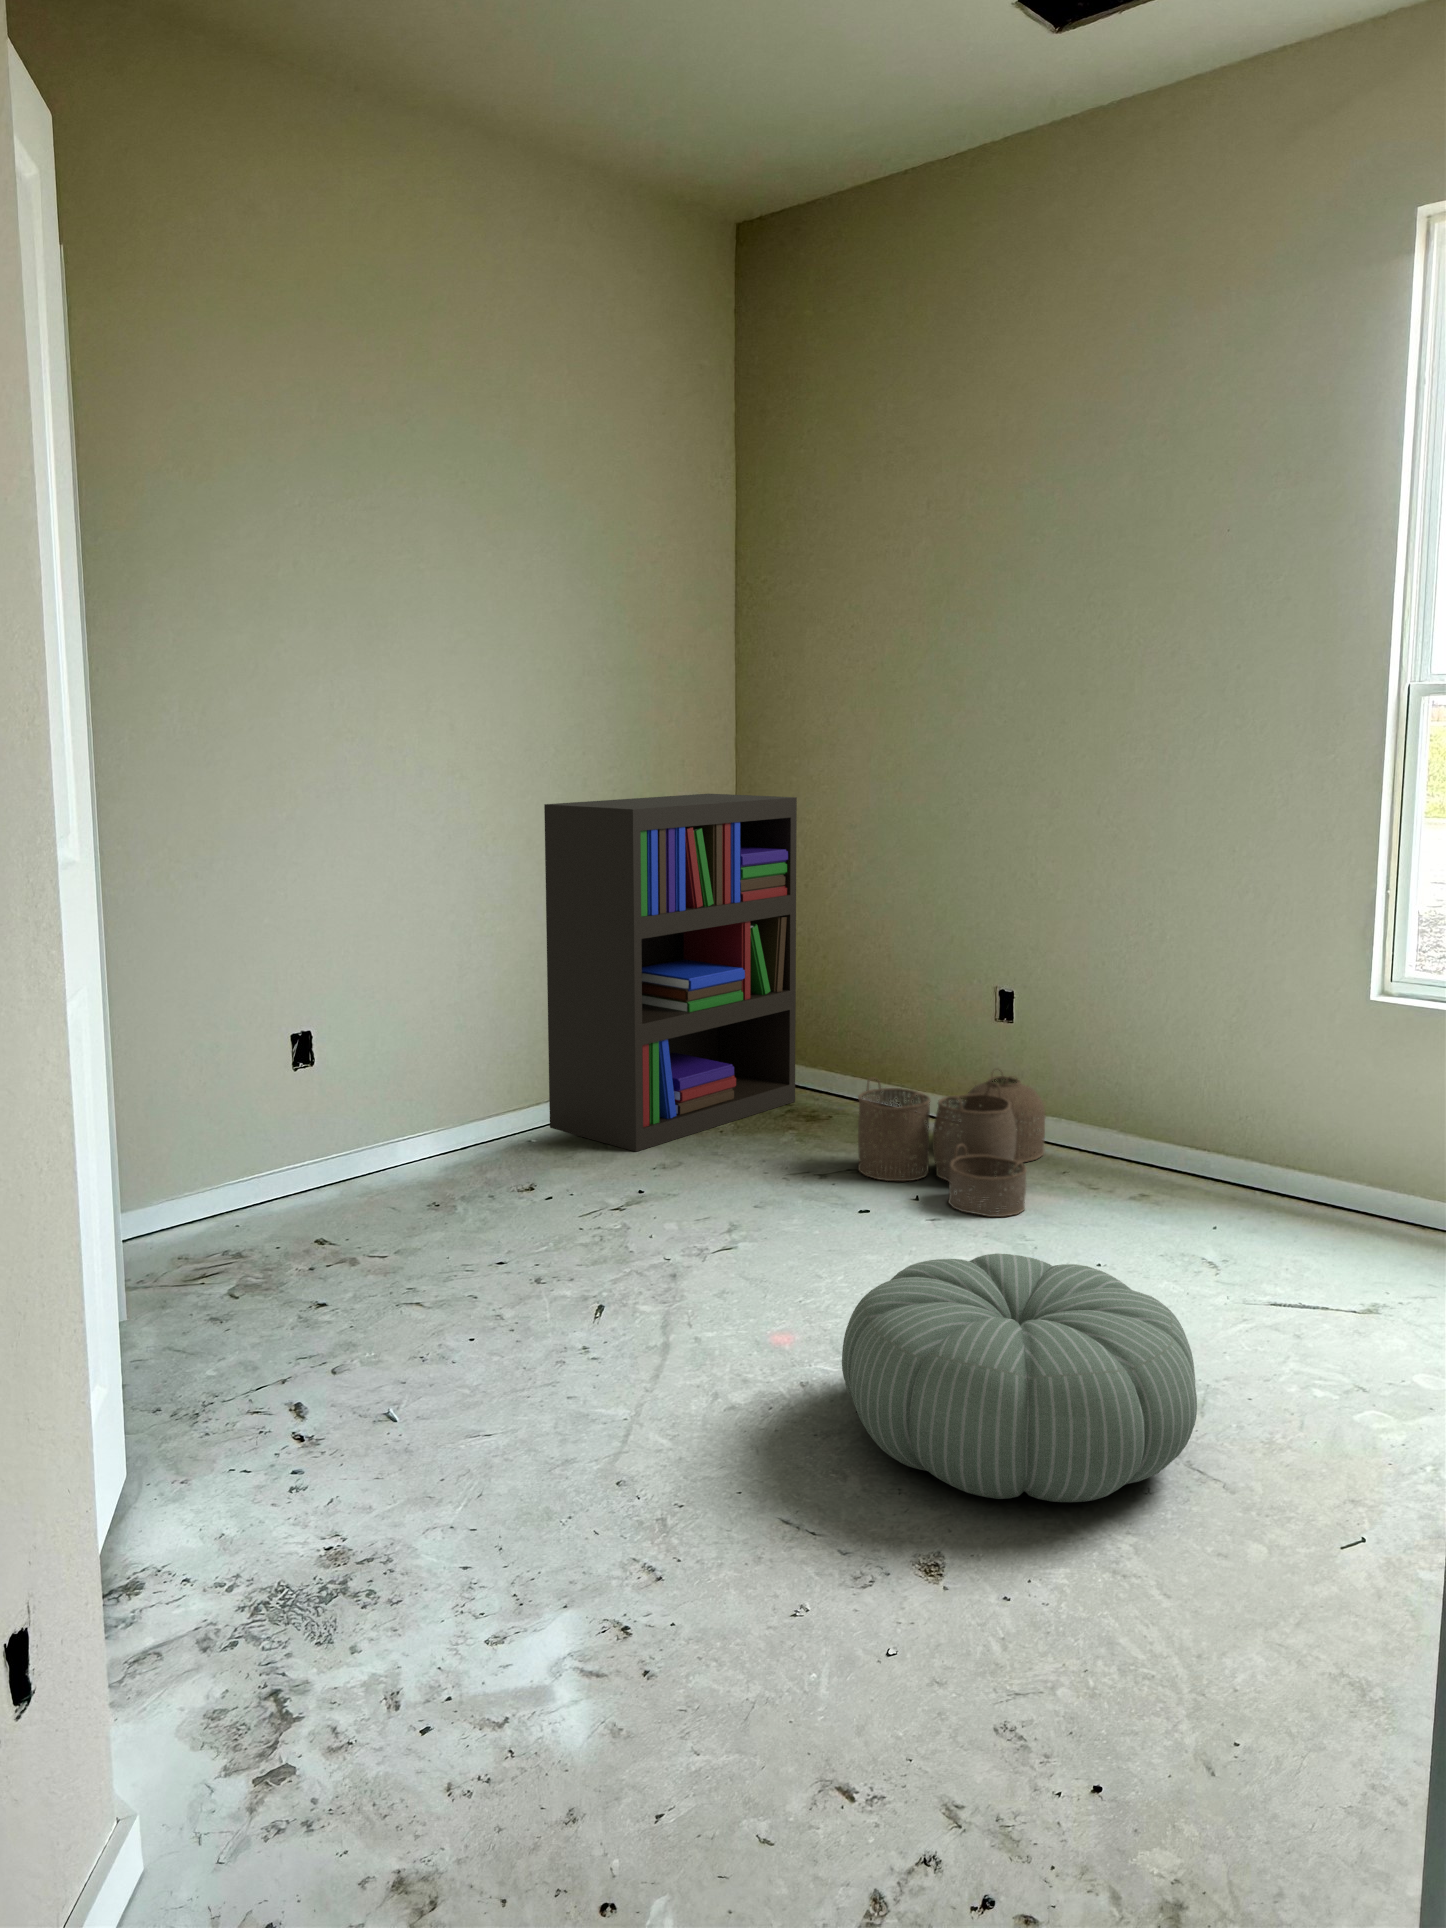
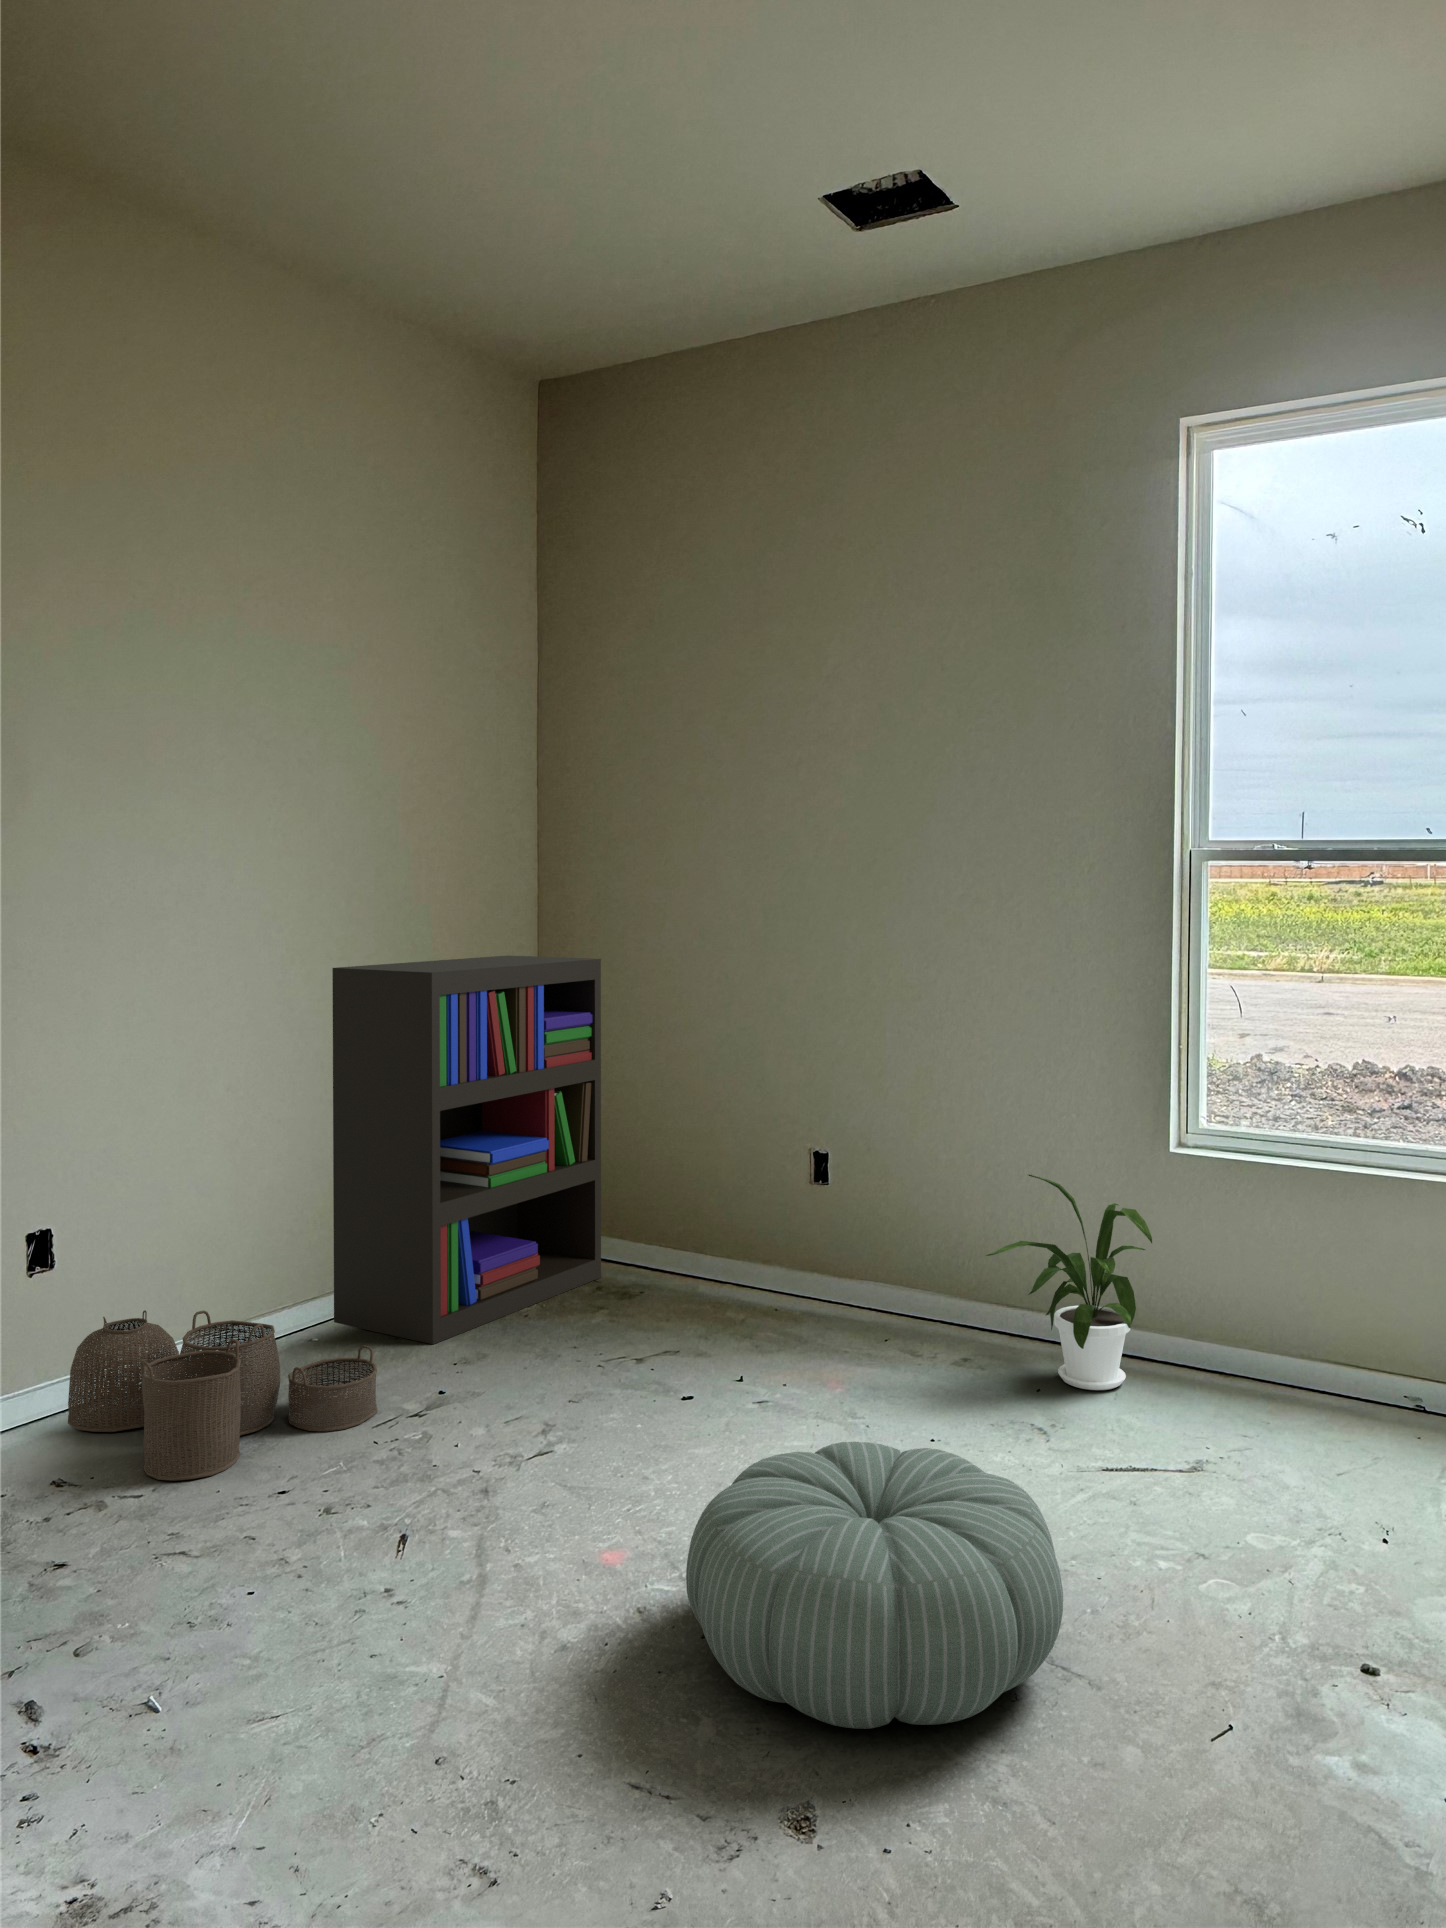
house plant: none [1165,1018,1343,1233] -> present [986,1175,1152,1390]
woven basket: present [858,1074,1045,1217] -> present [68,1310,377,1481]

